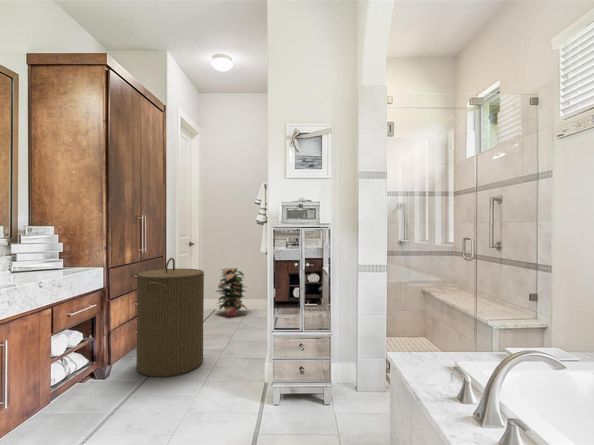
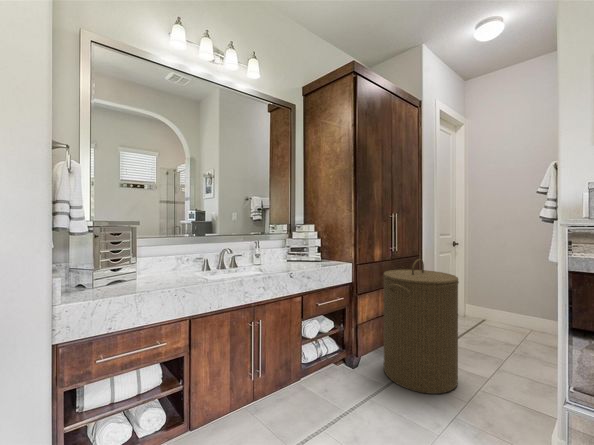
decorative plant: present [217,268,247,316] -> none [483,274,532,333]

